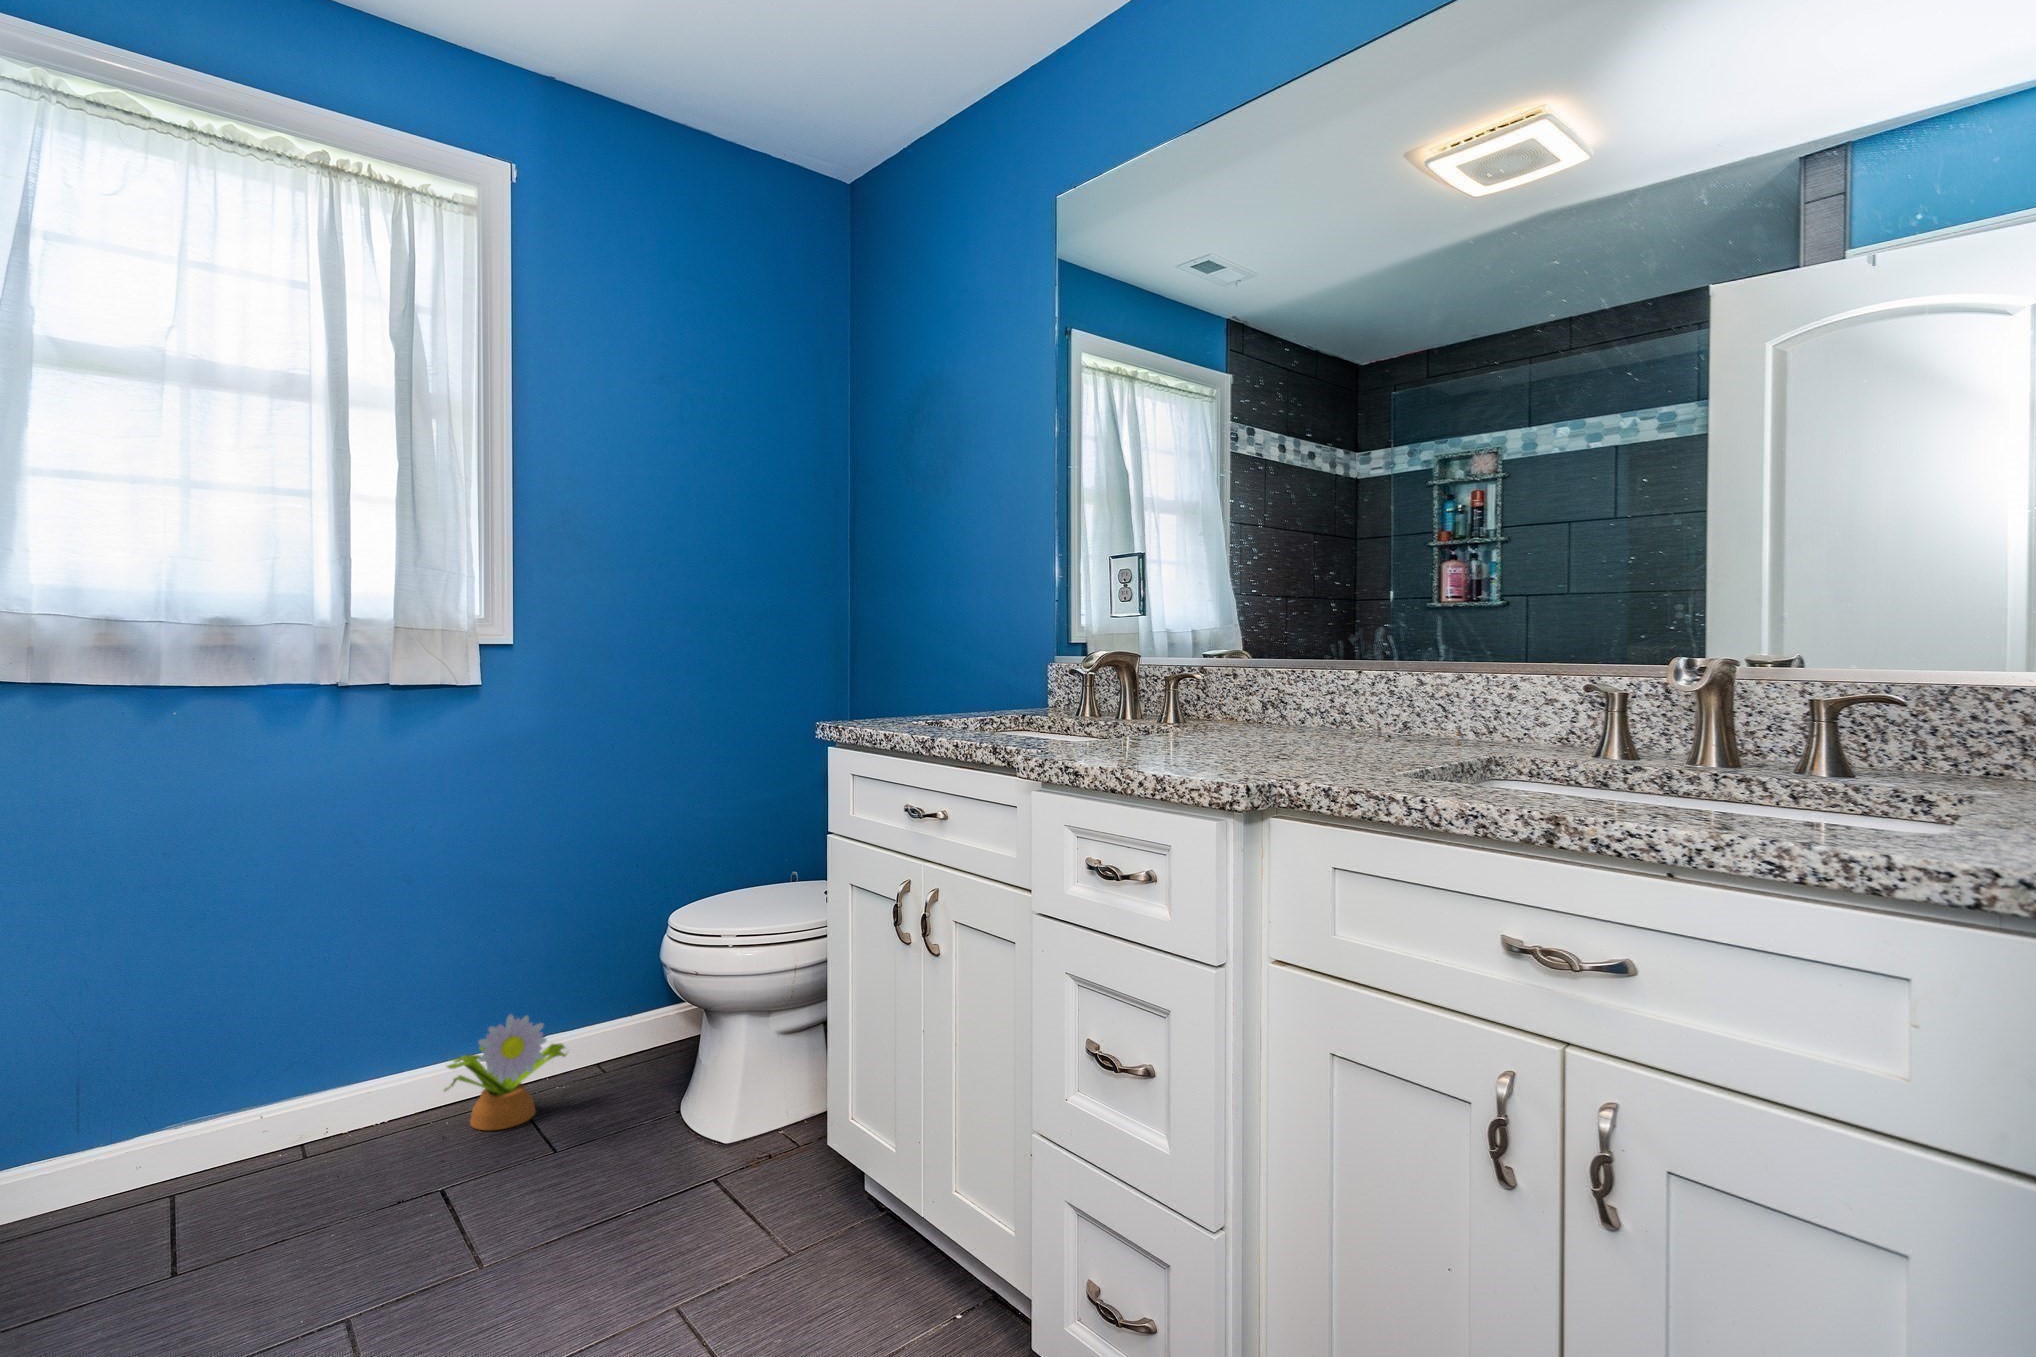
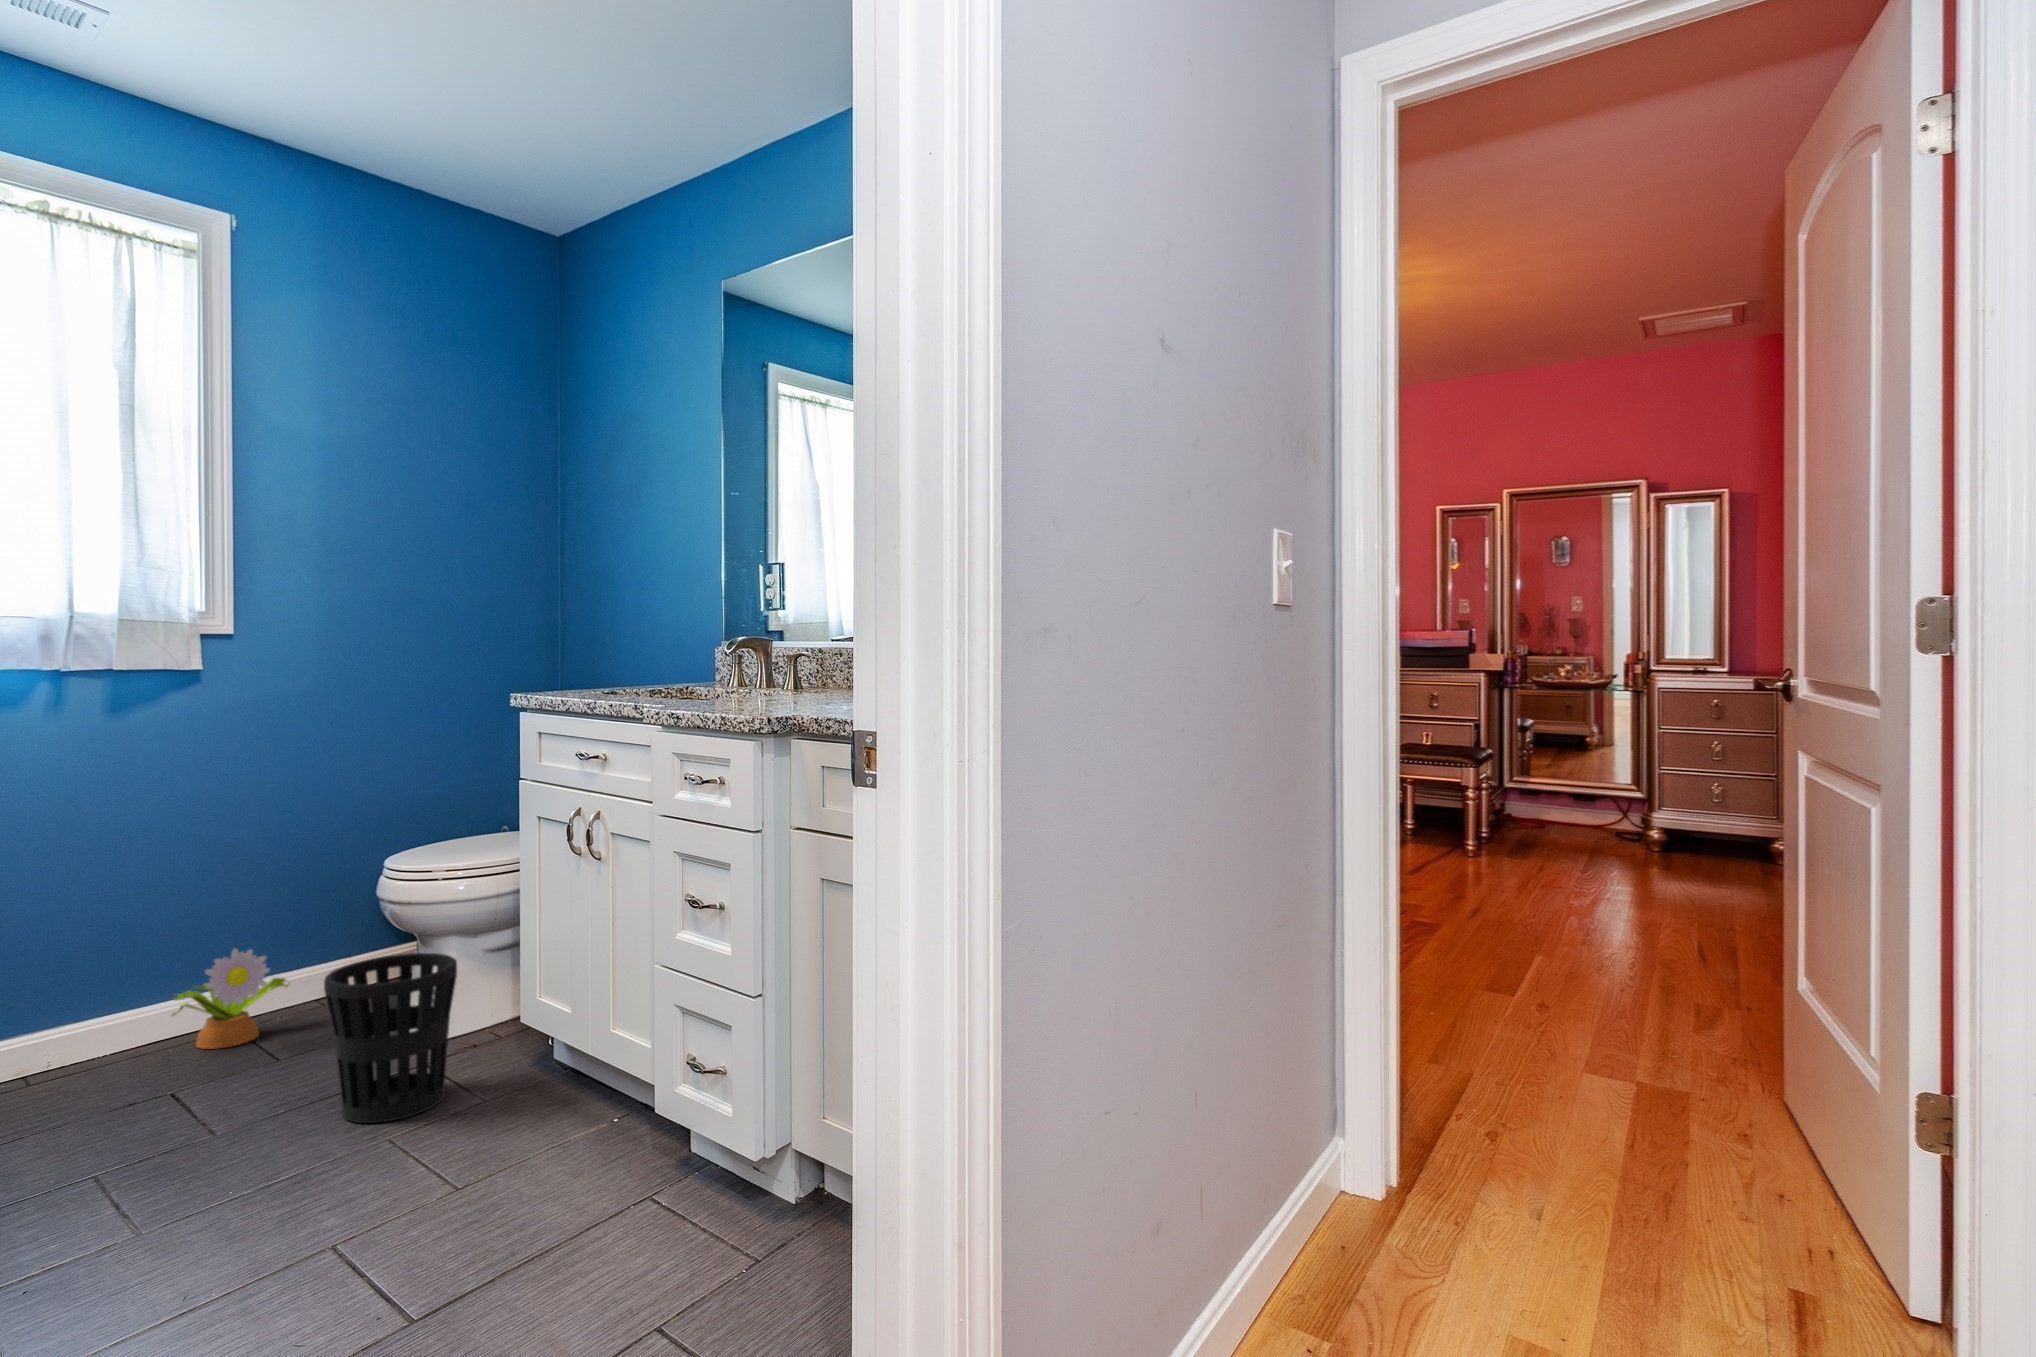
wastebasket: none [605,1050,759,1284] -> present [324,953,457,1123]

